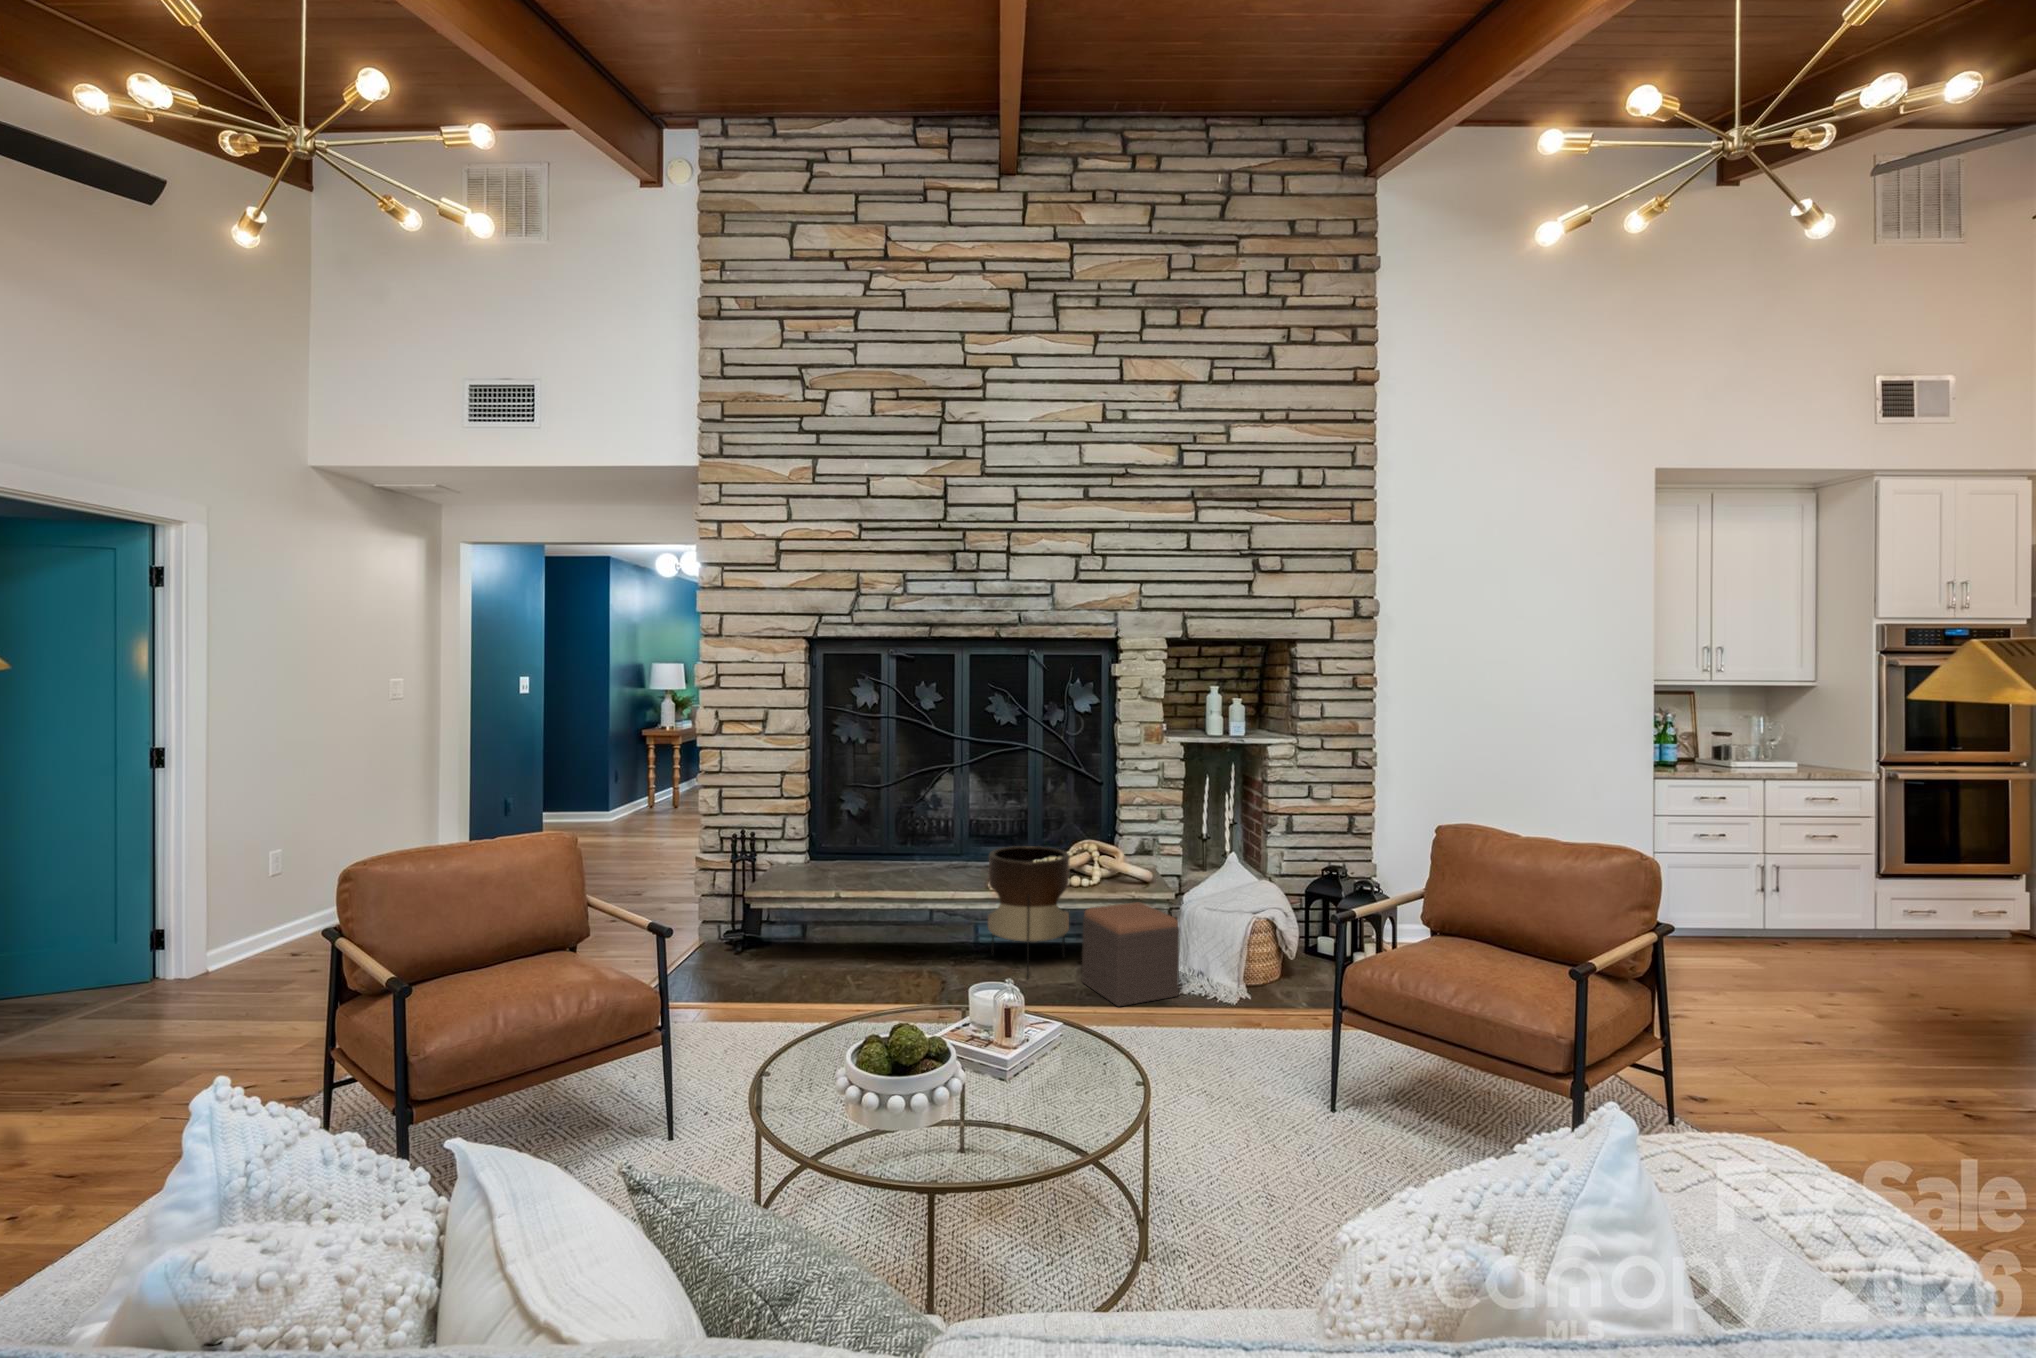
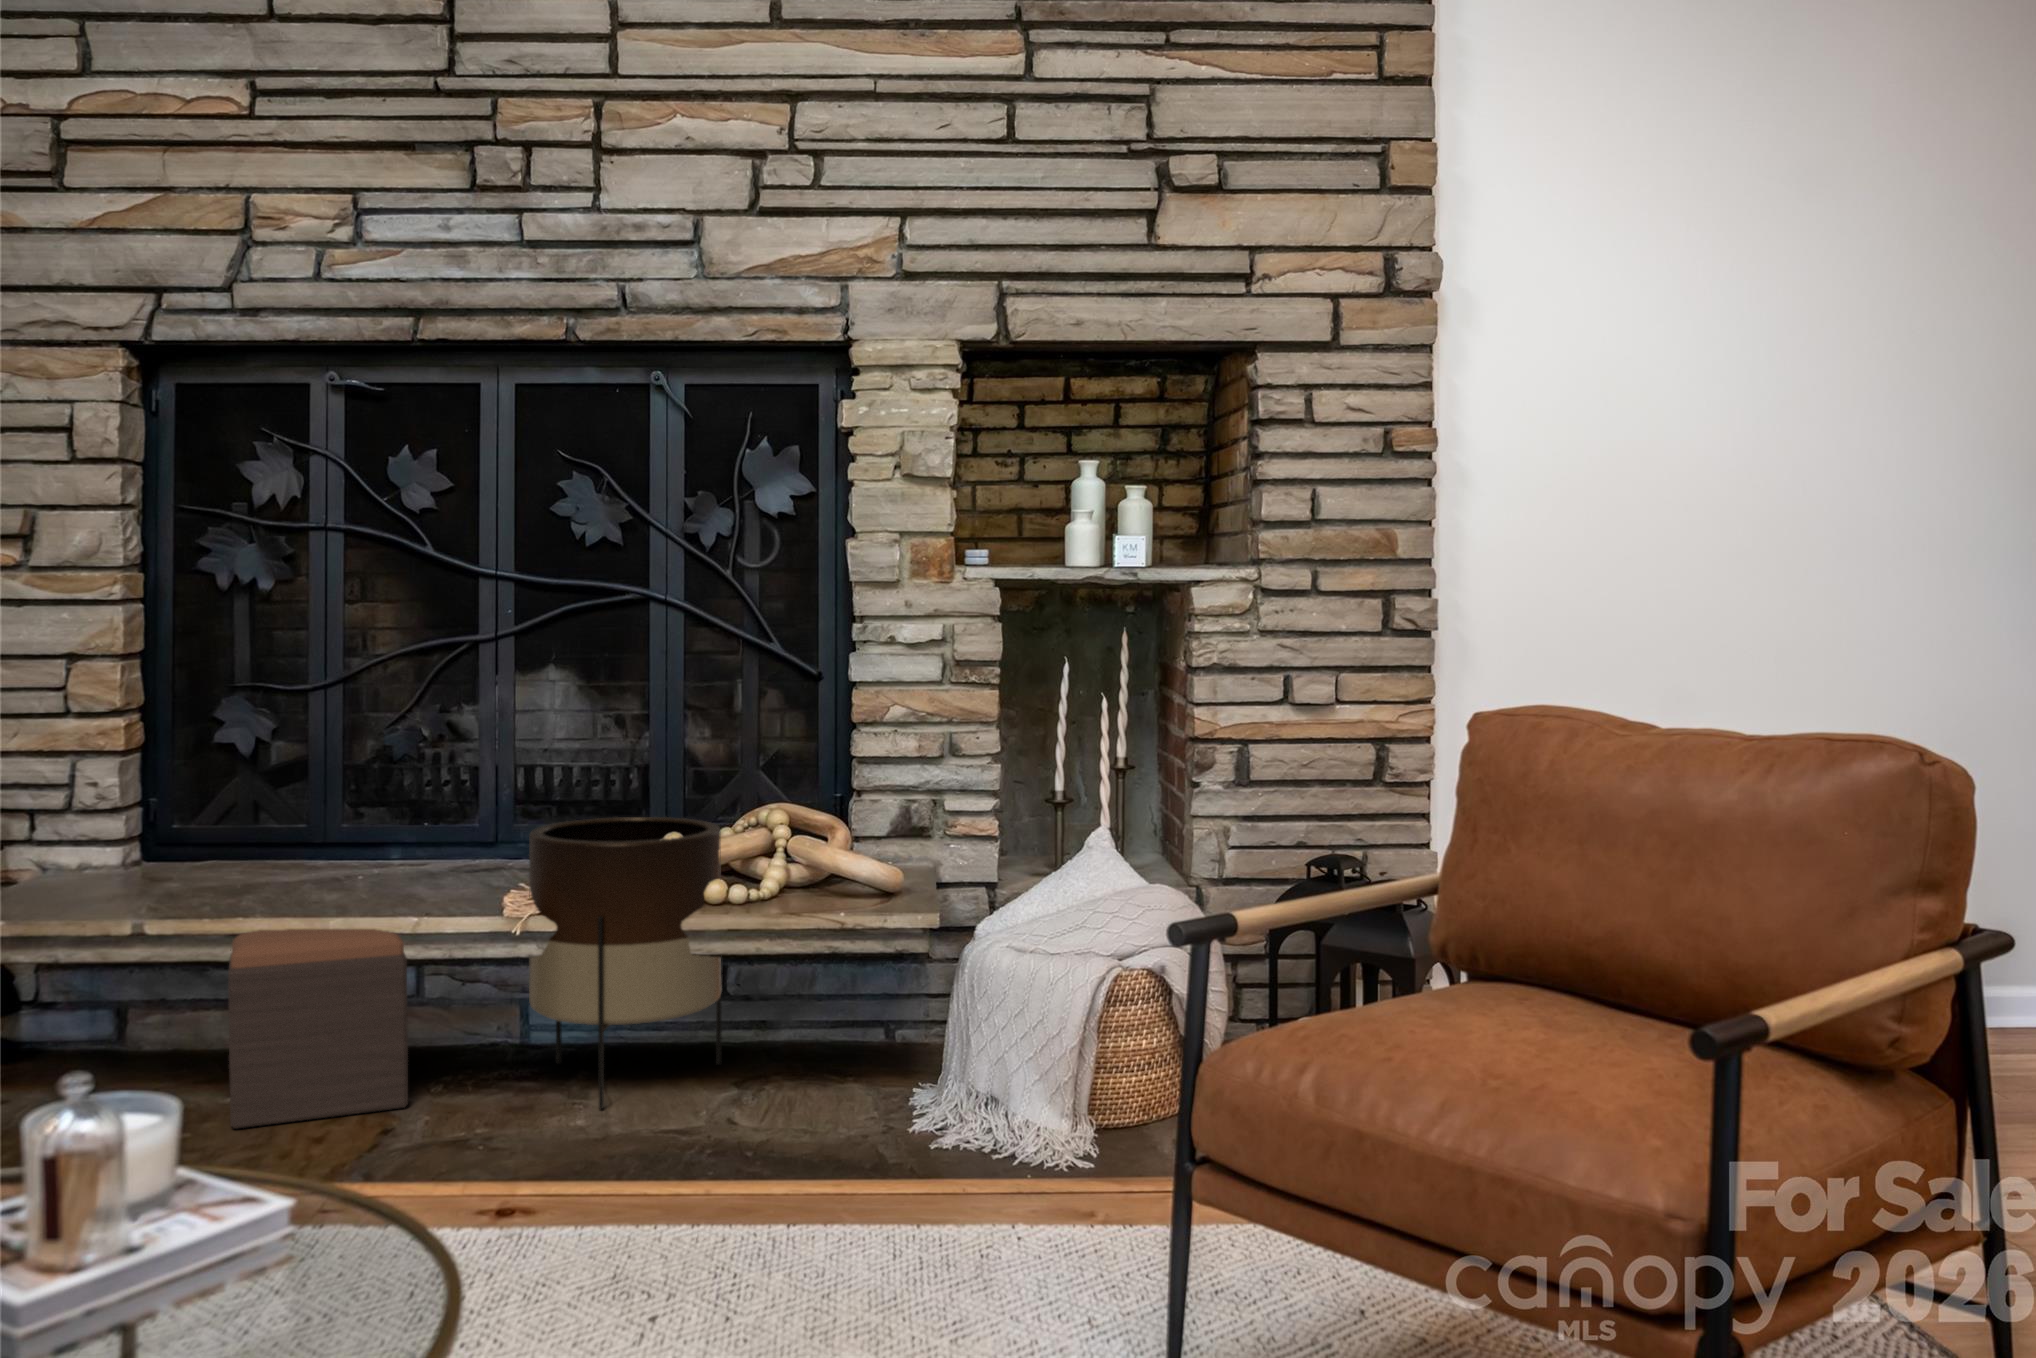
footstool: present [1082,902,1180,1006] -> present [228,929,408,1129]

